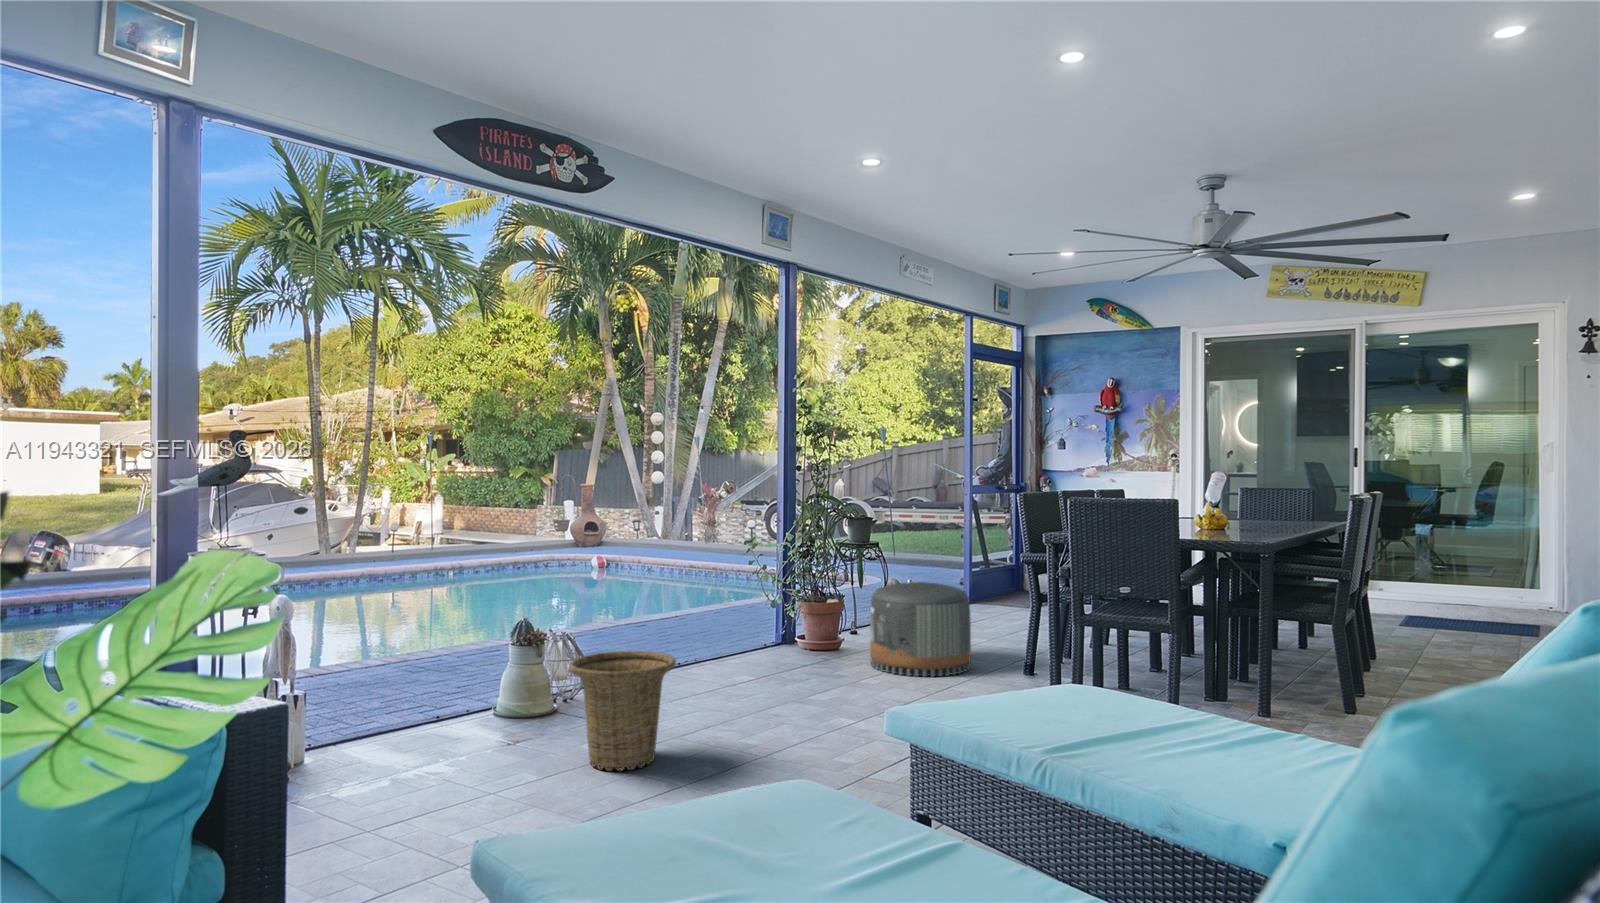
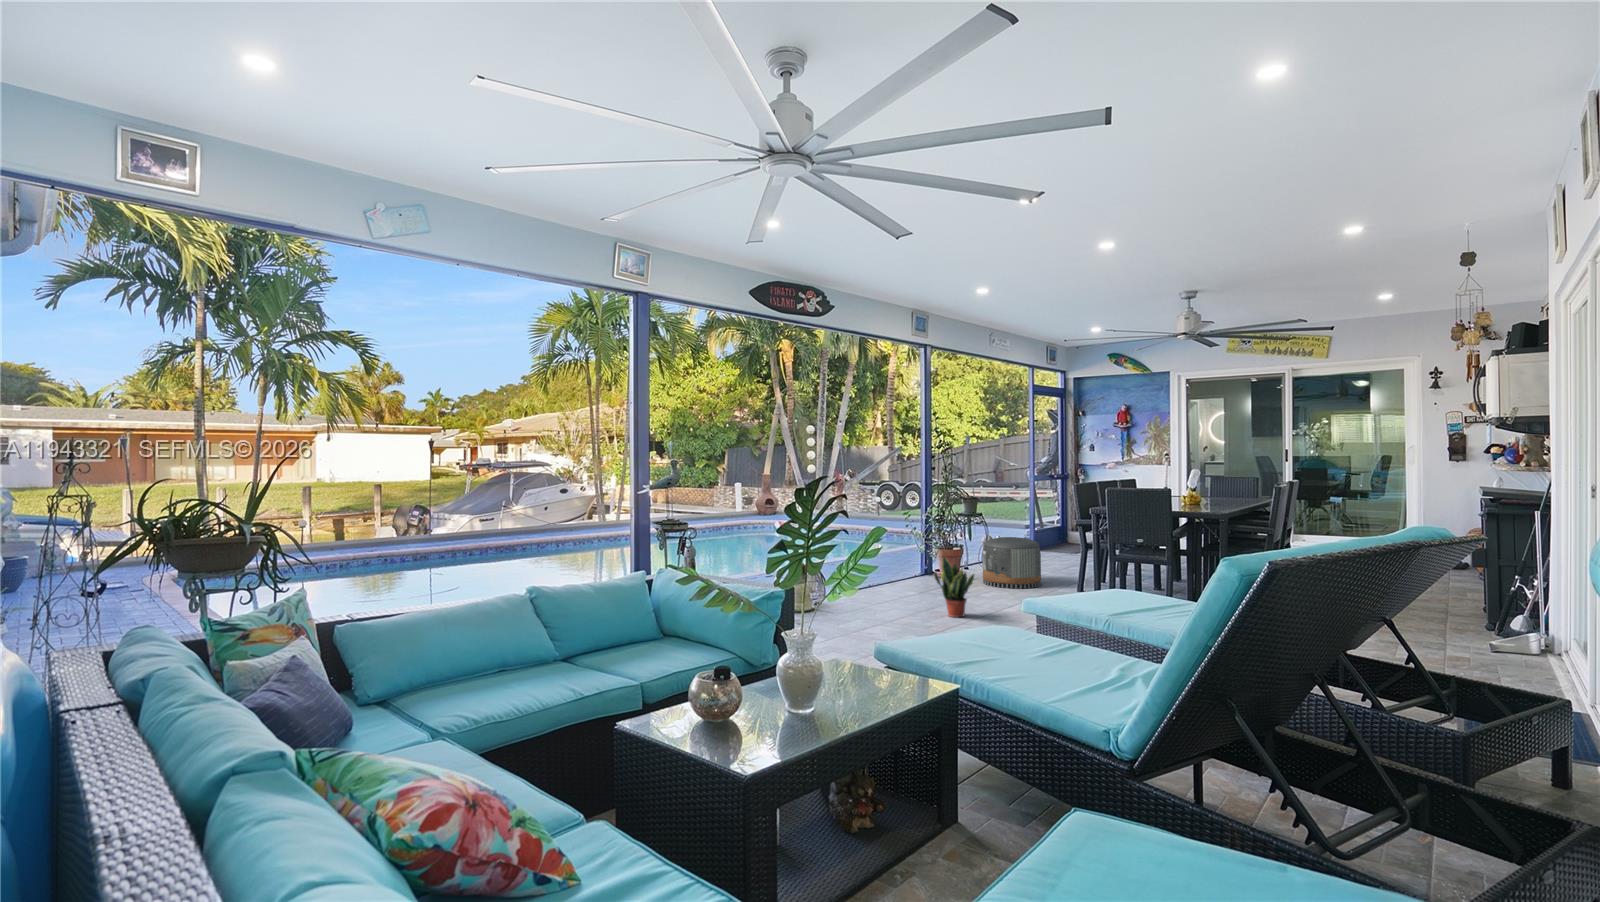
potted plant: none [732,624,818,758] -> present [934,556,974,617]
basket: present [569,651,676,771] -> none [860,568,909,621]

